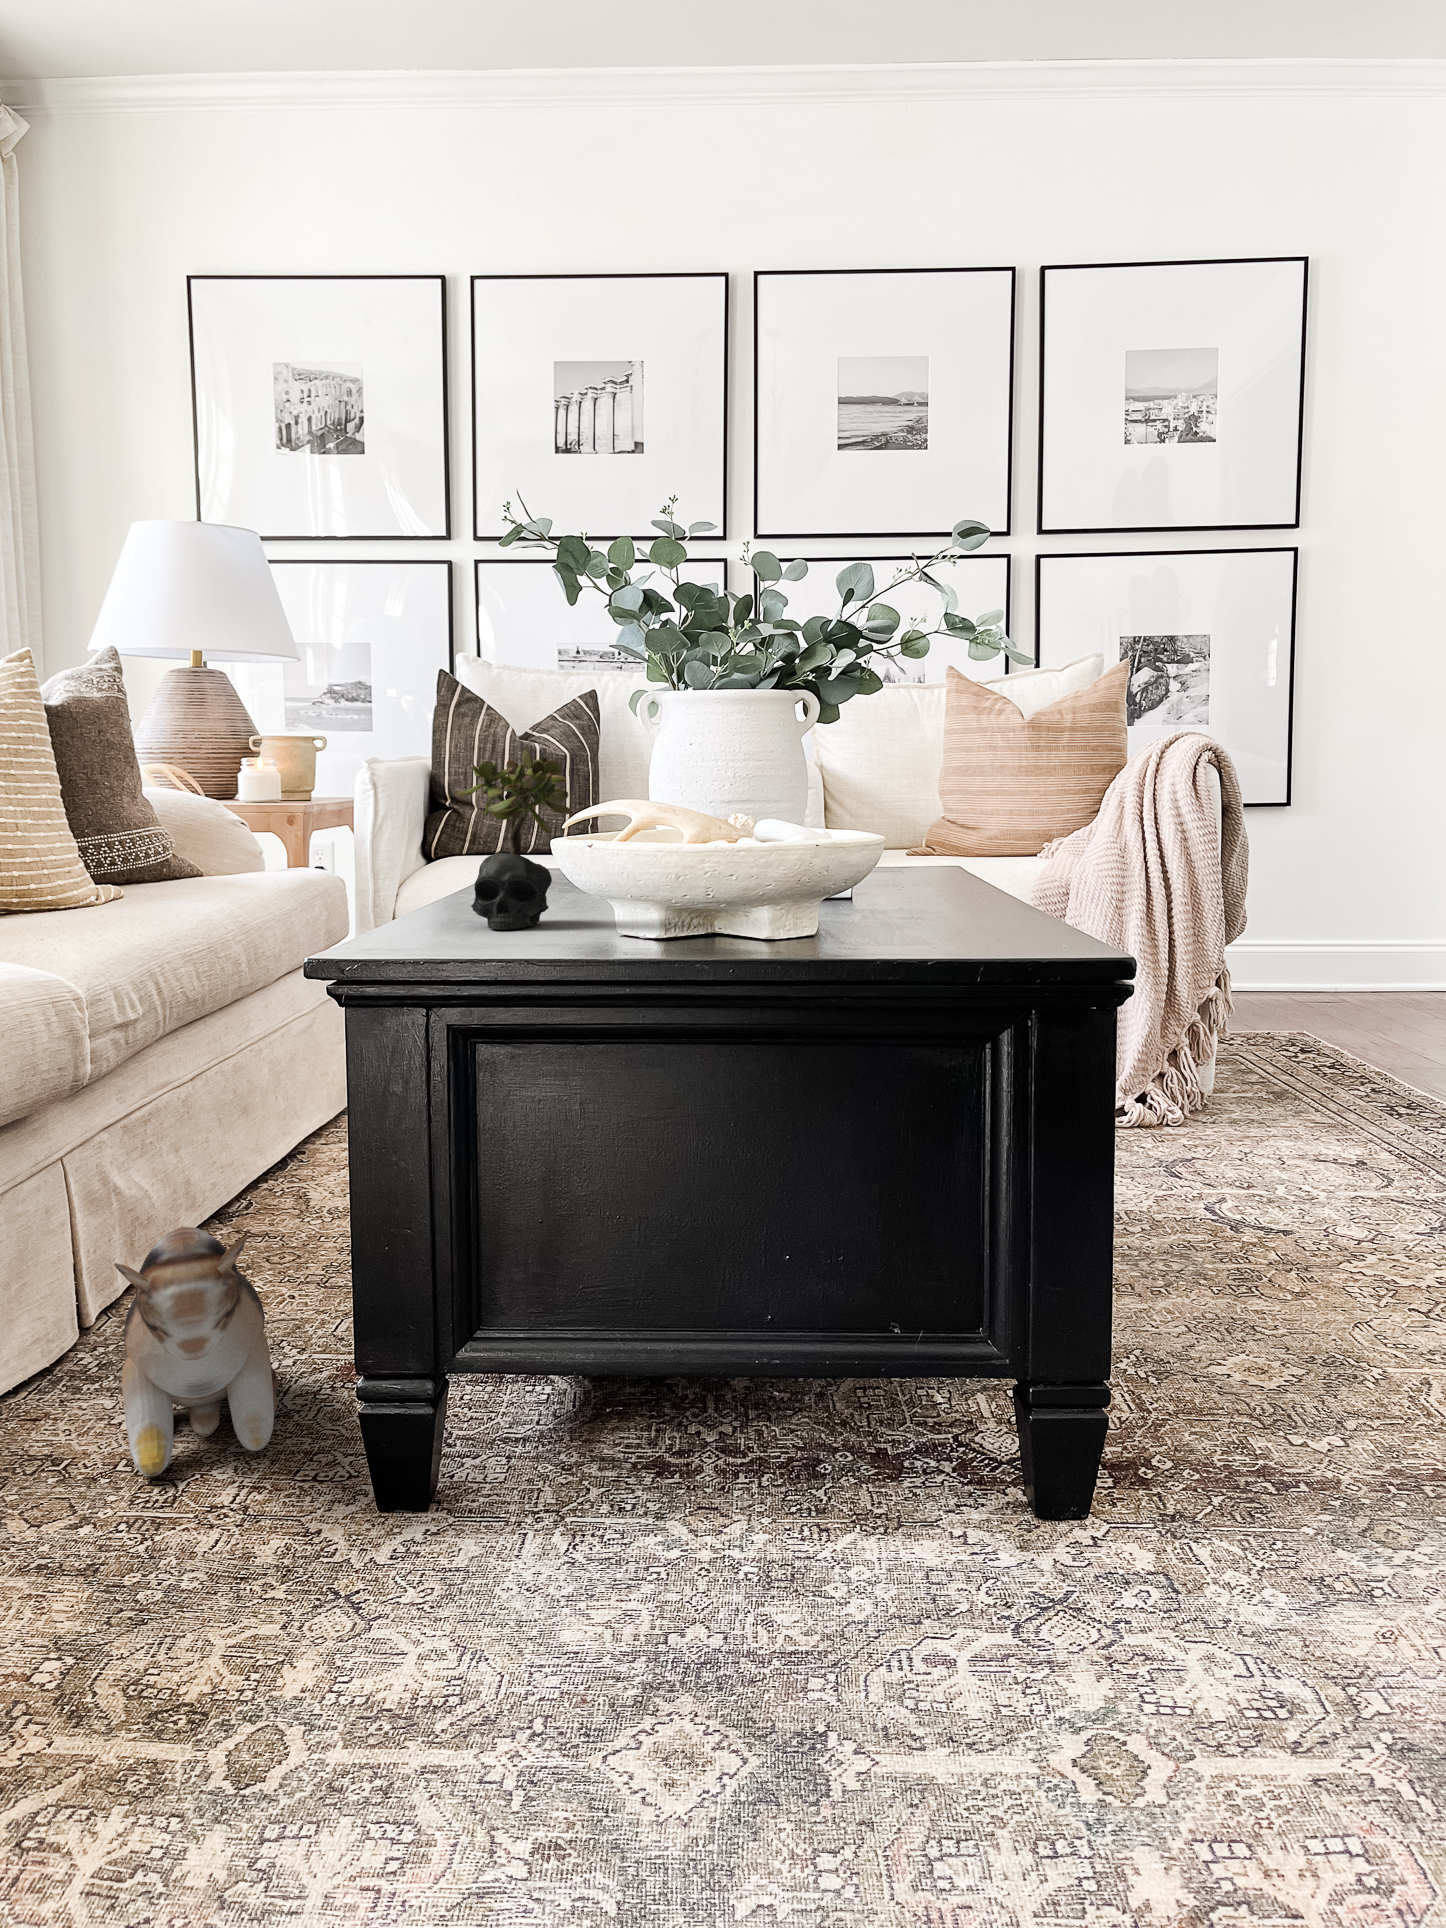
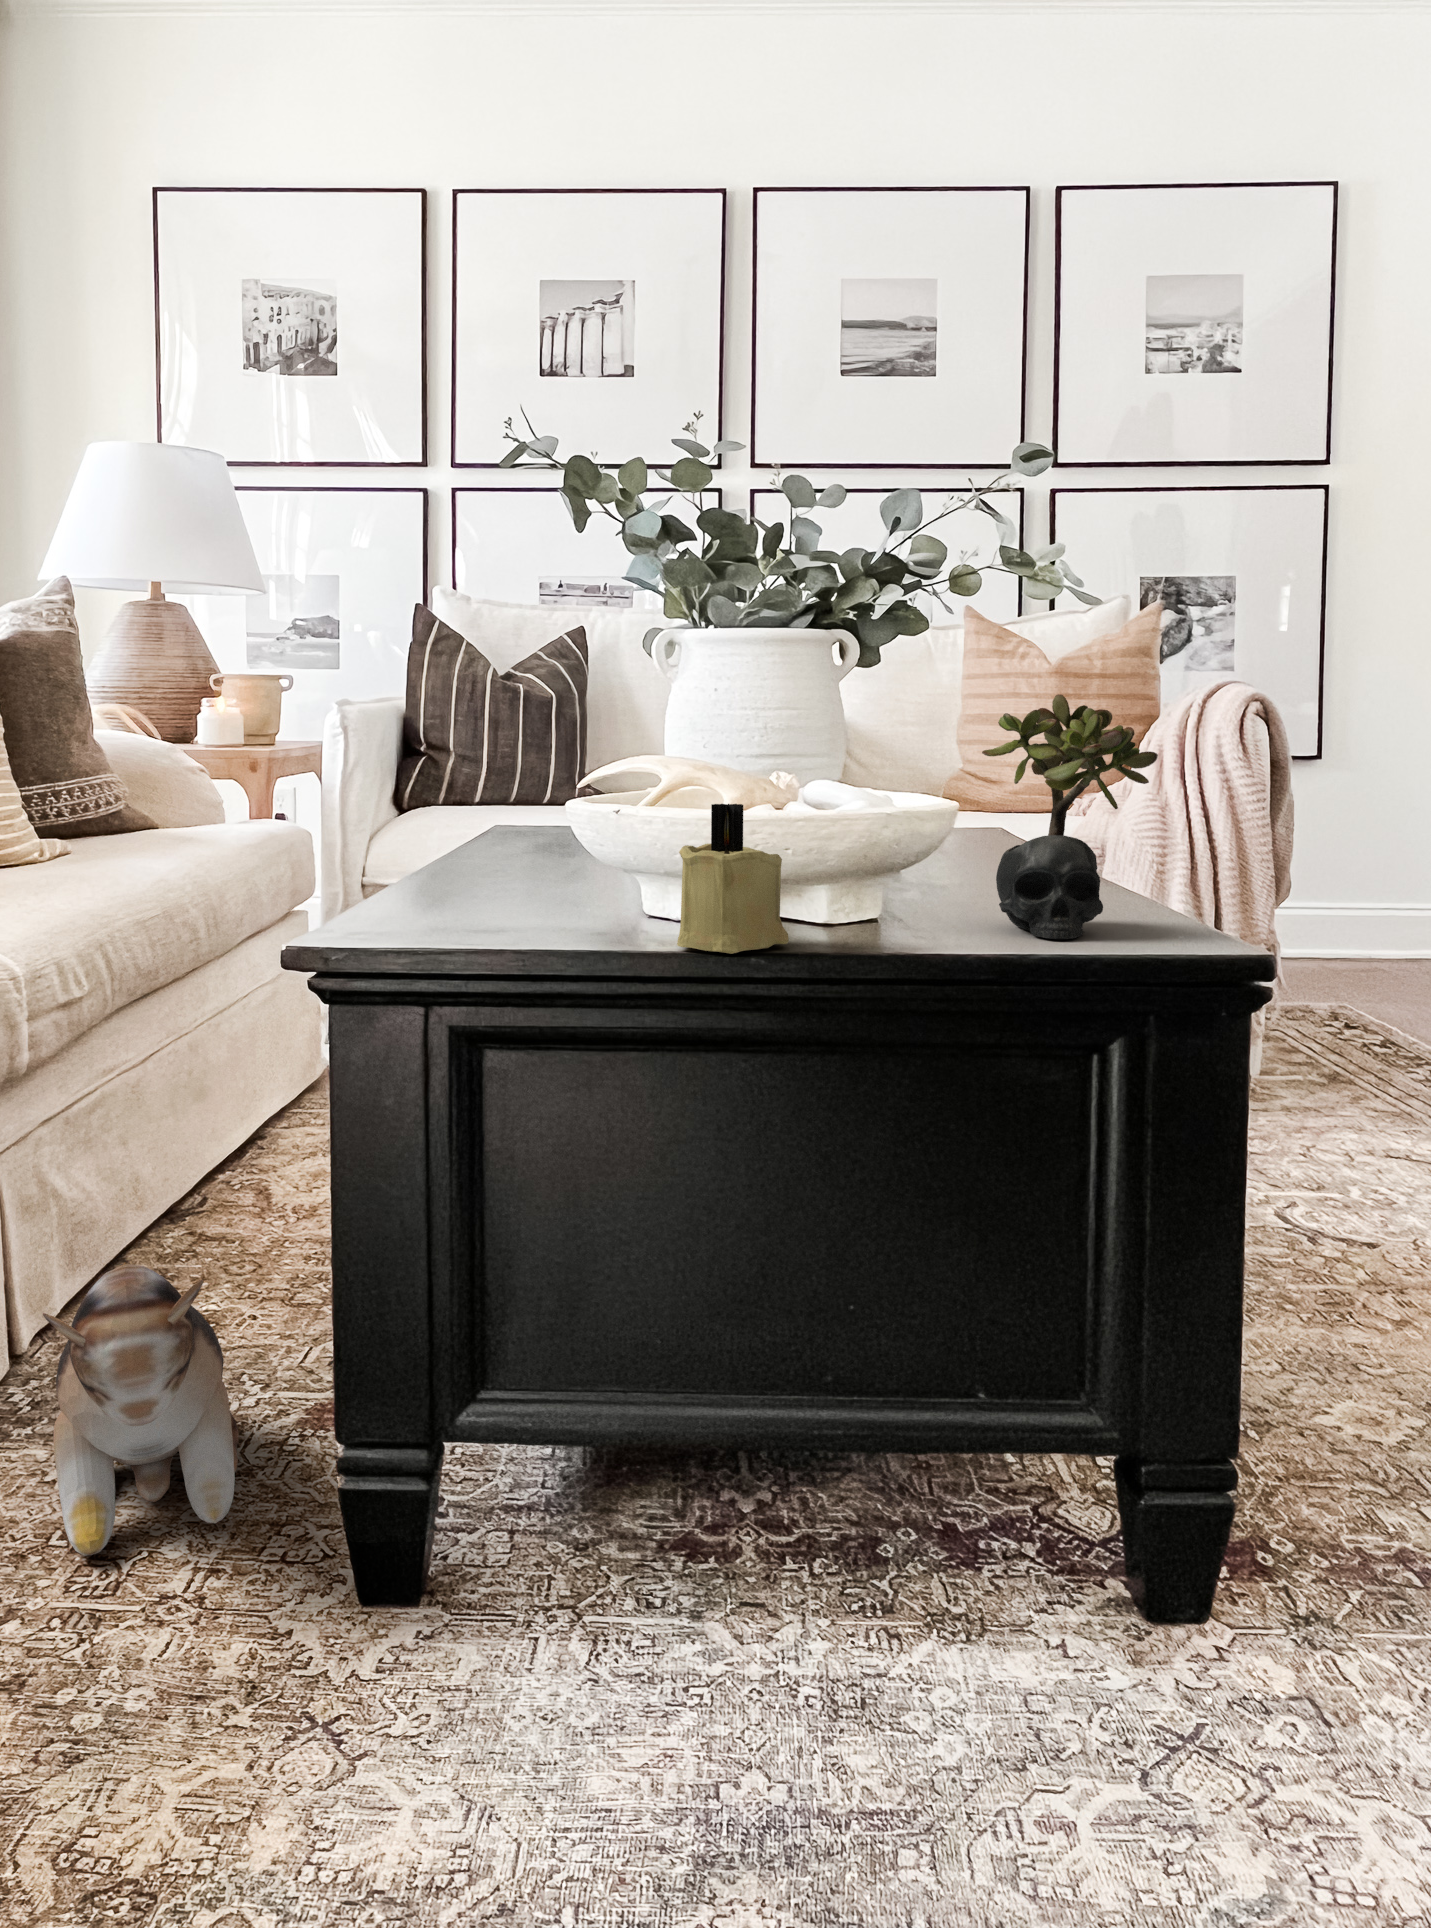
succulent plant: present [455,750,572,930] -> present [982,694,1158,939]
candle: none [633,835,725,956] -> present [677,804,789,954]

